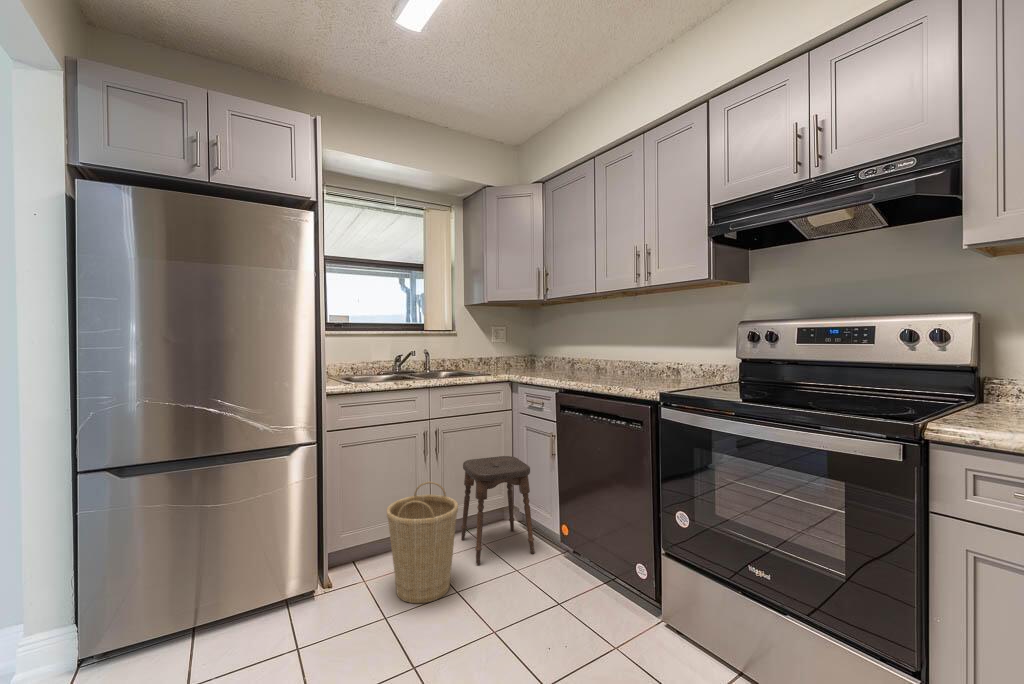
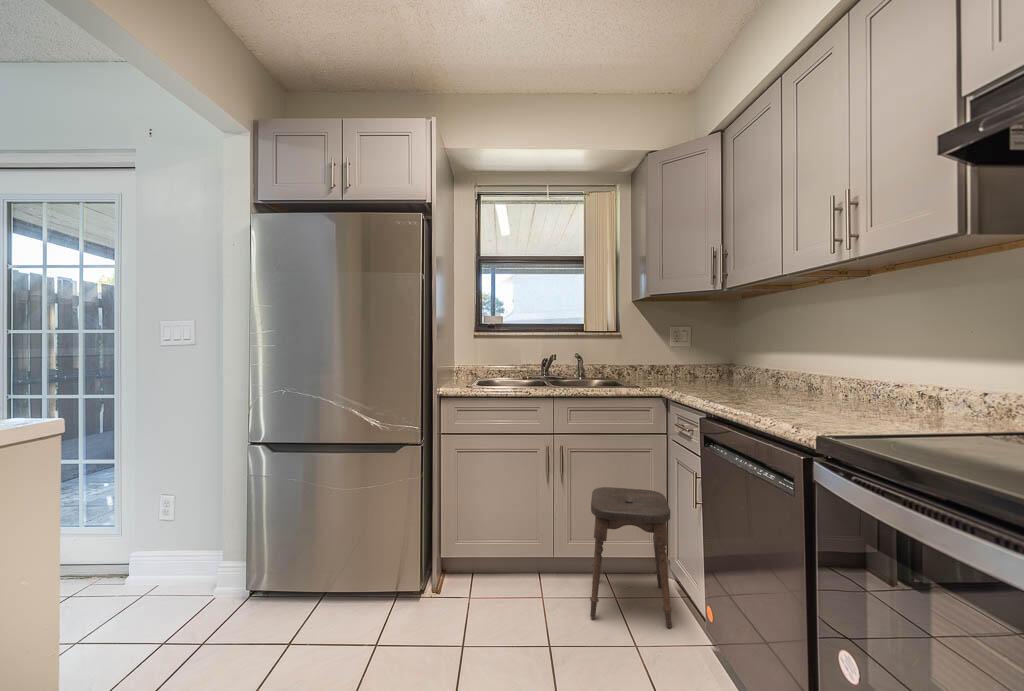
basket: present [387,482,458,603] -> none [479,505,559,646]

